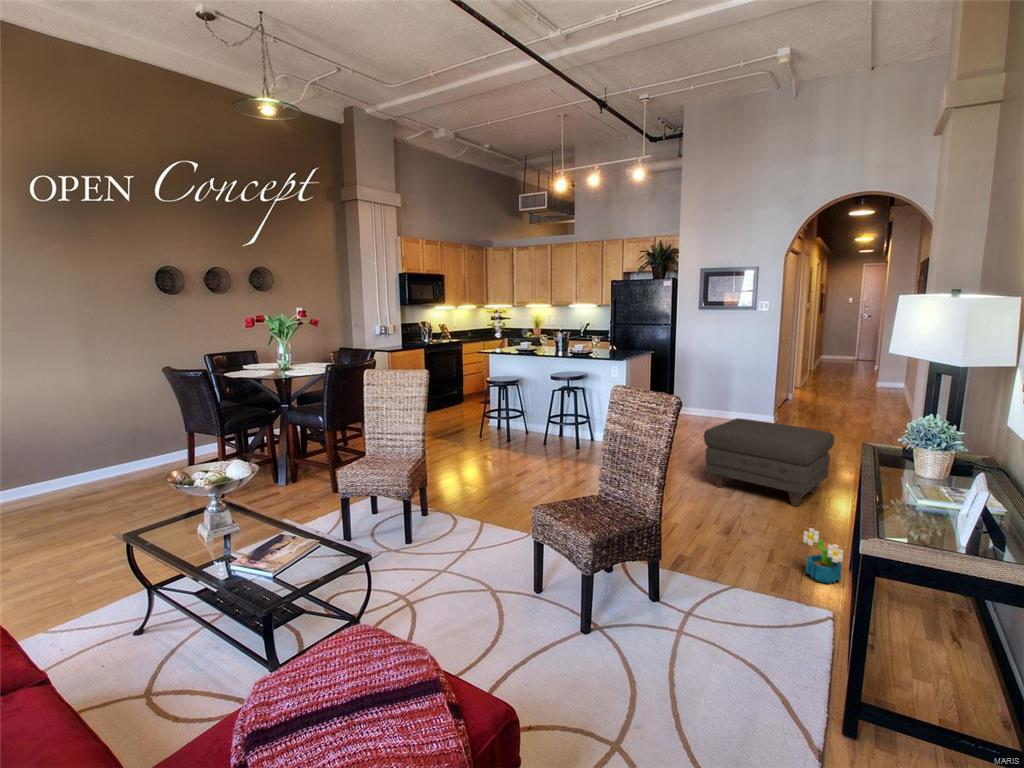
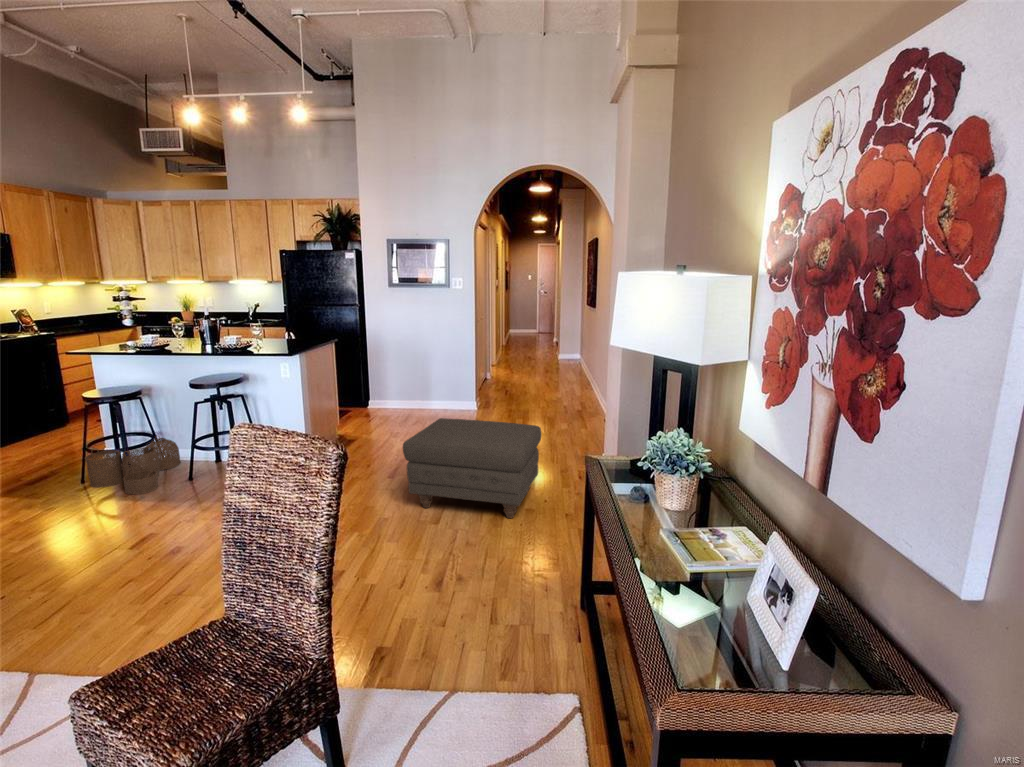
woven basket: none [487,412,537,447] -> present [85,438,180,494]
decorative plant: present [803,528,843,584] -> none [531,570,576,637]

